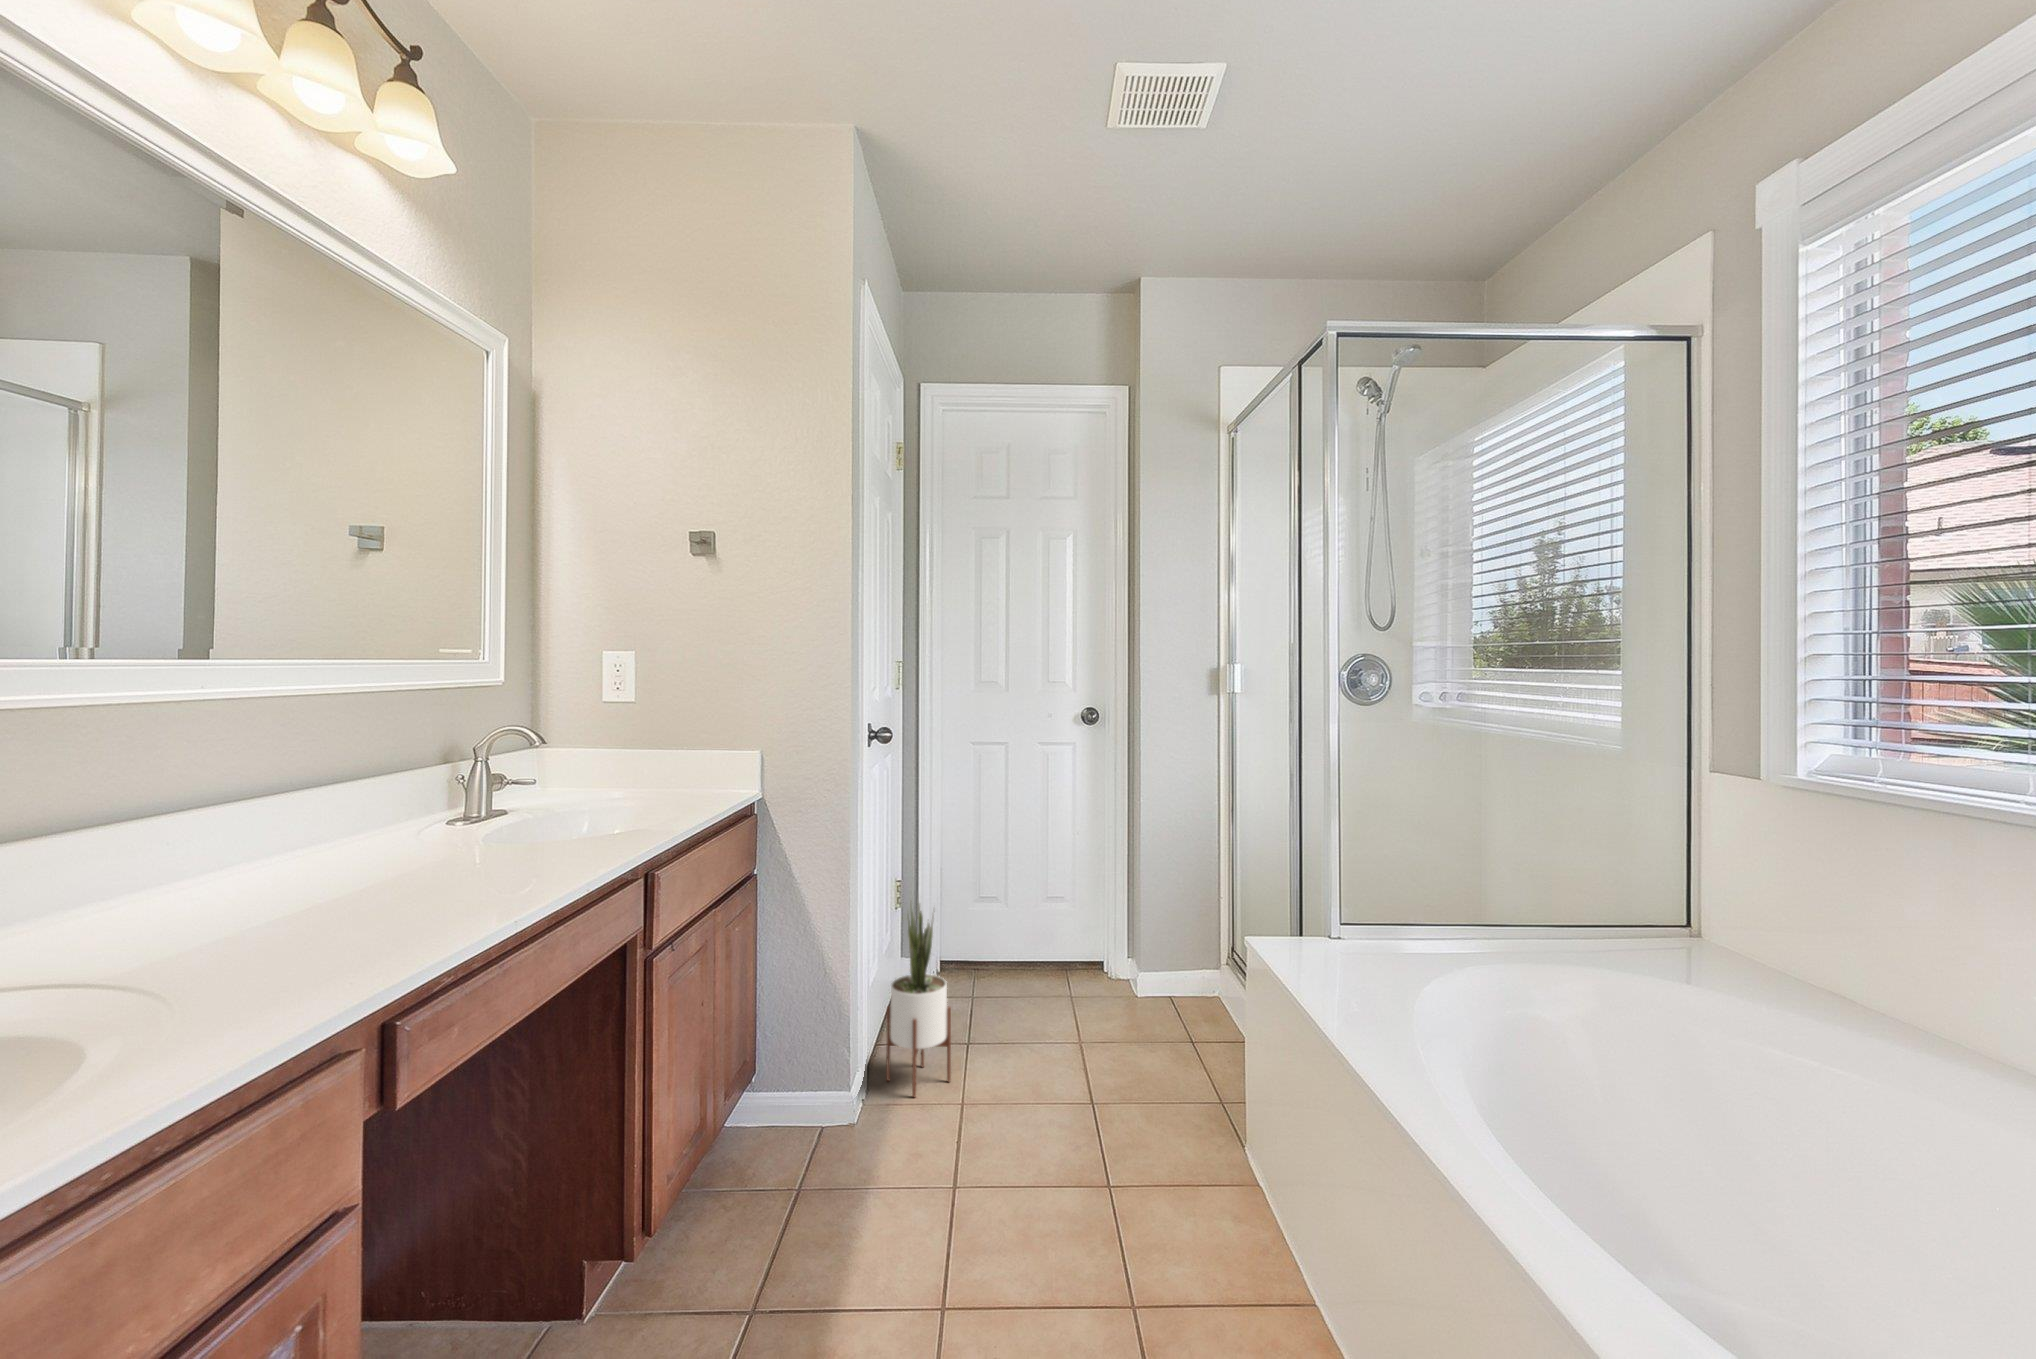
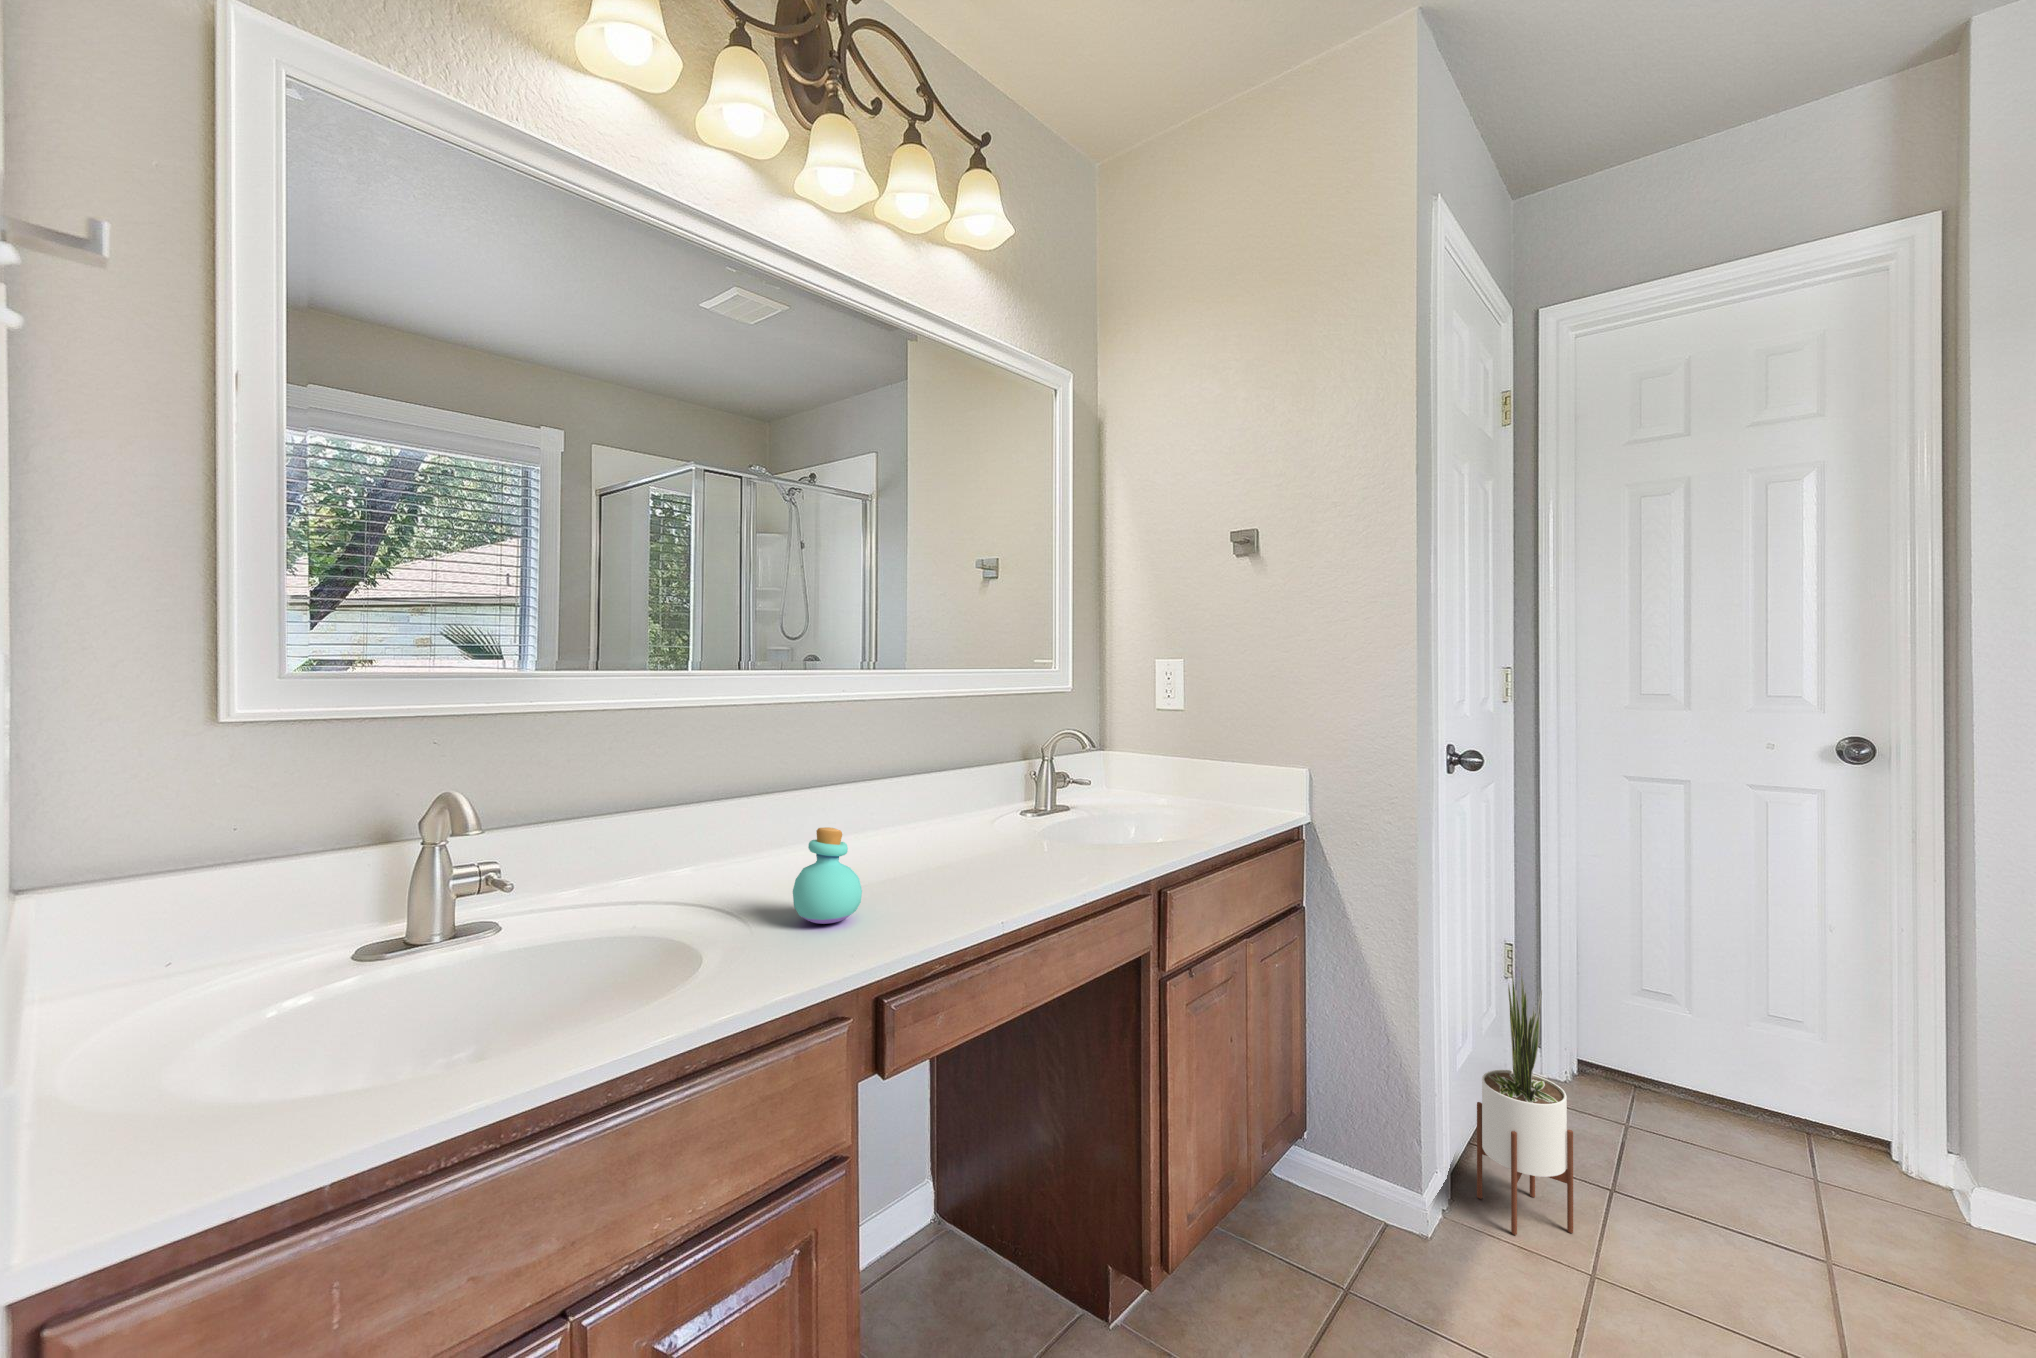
perfume bottle: none [224,848,334,964] -> present [793,827,862,924]

